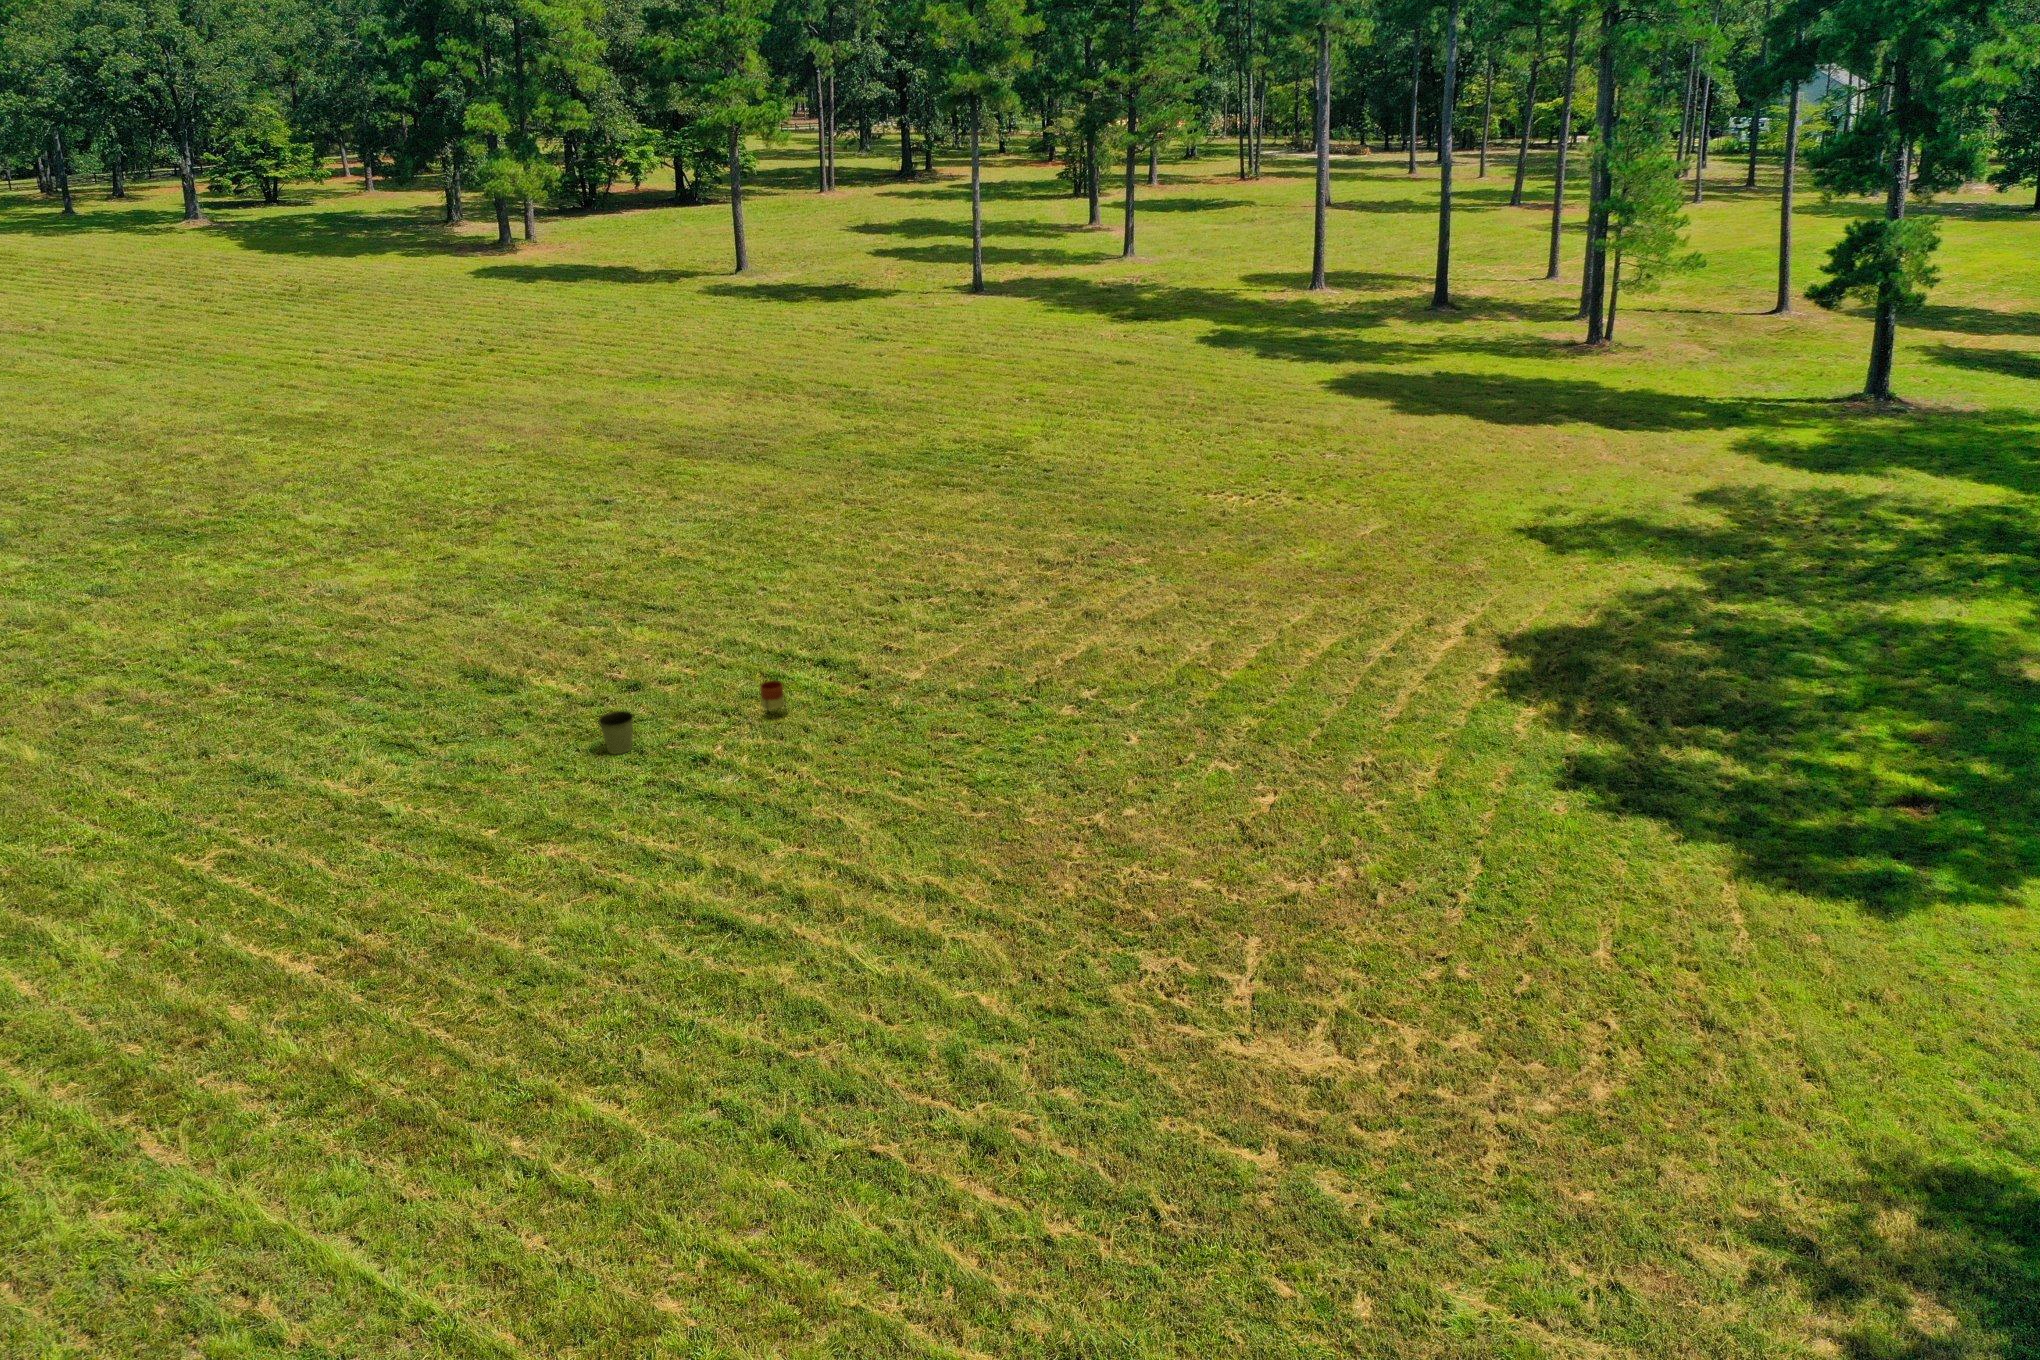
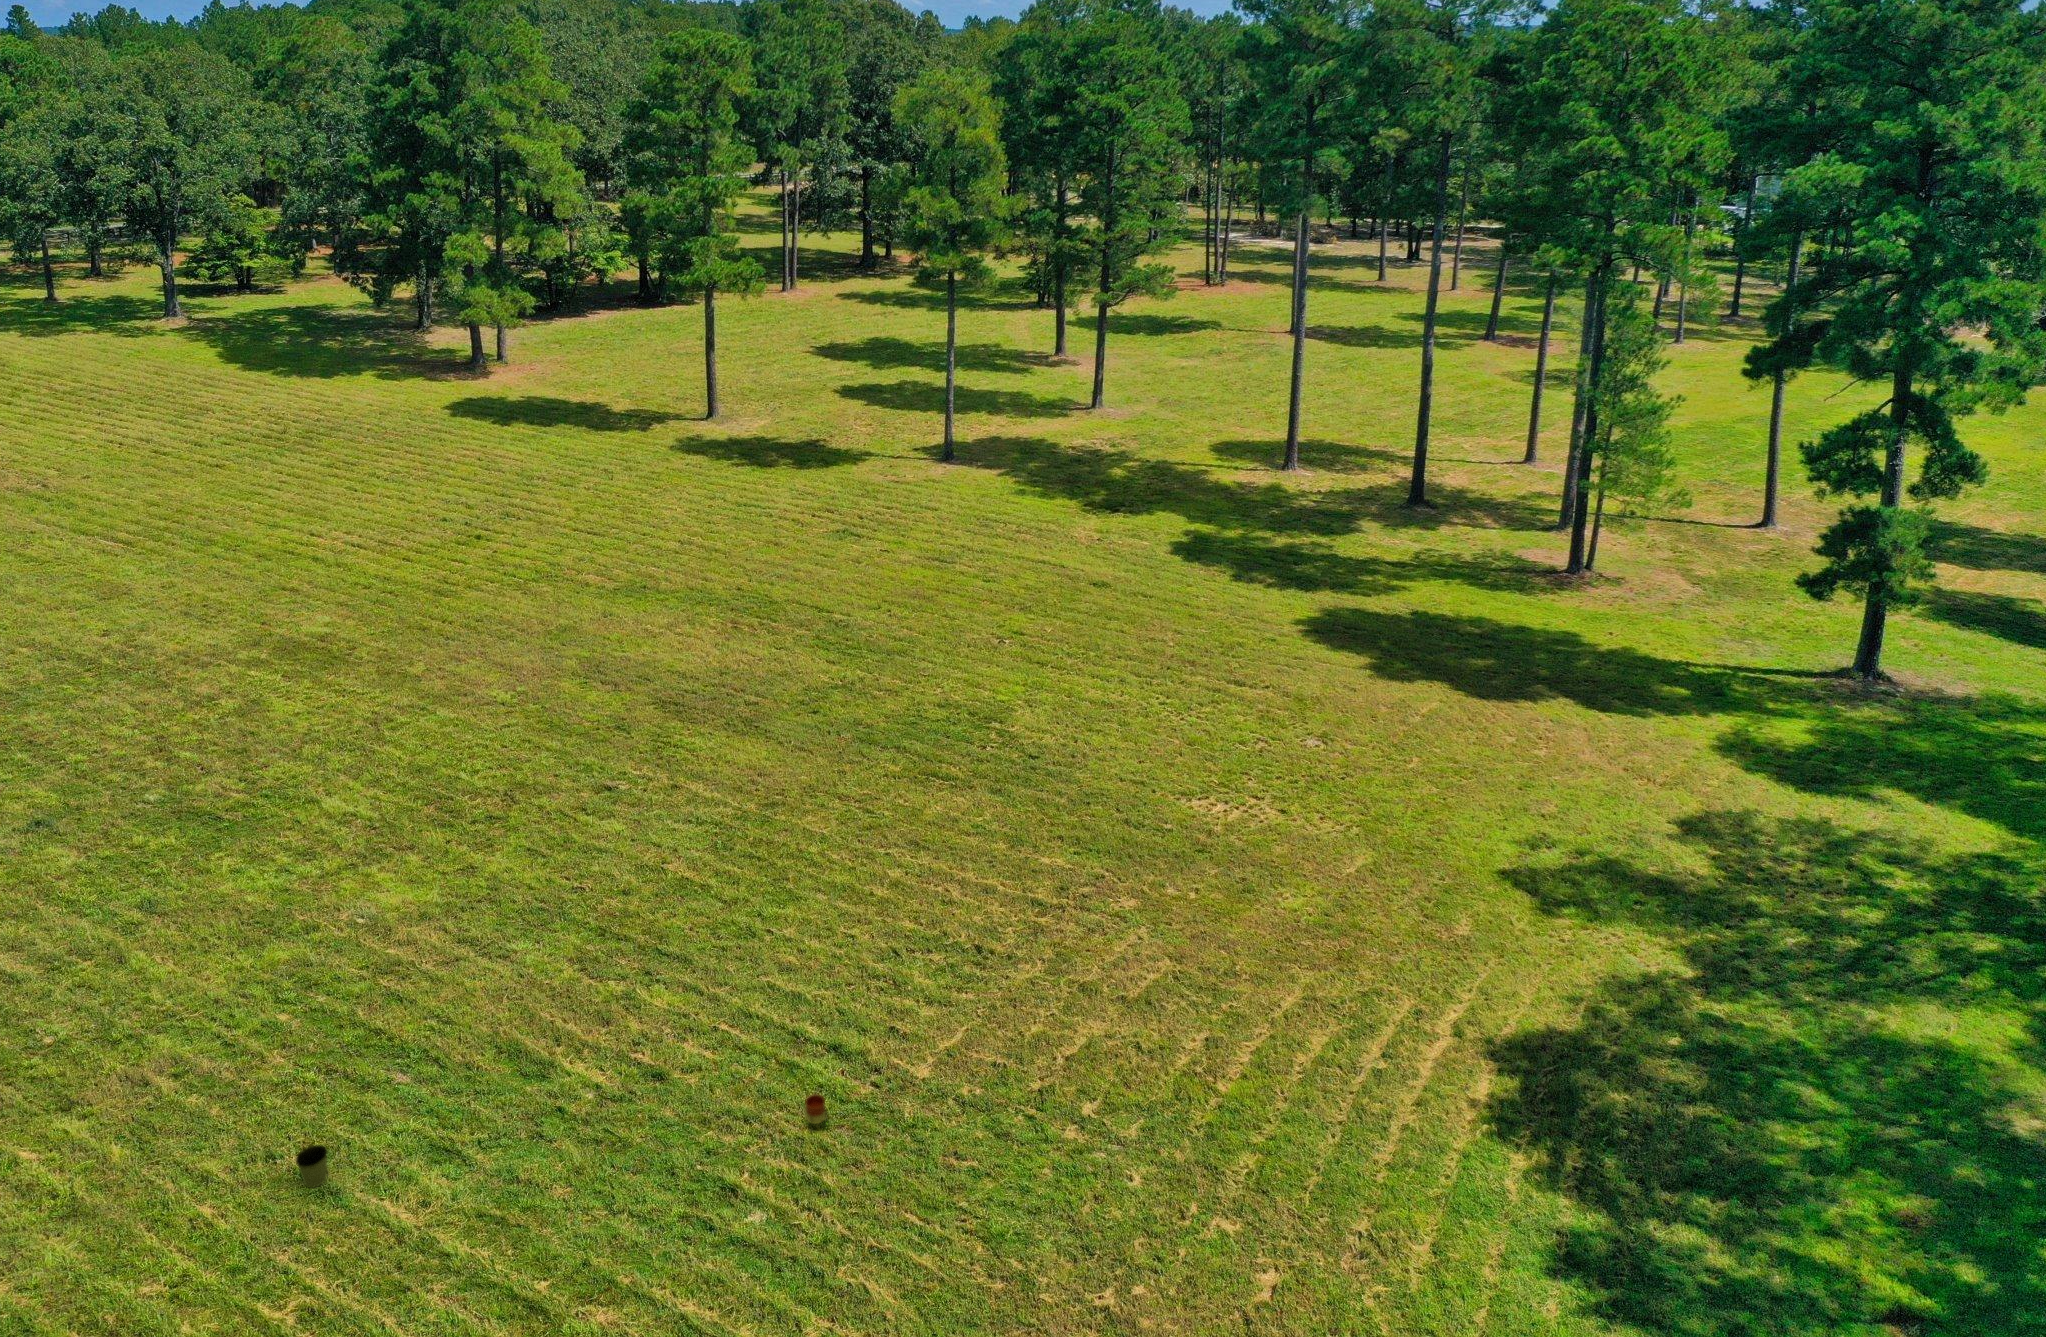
bucket: present [599,711,634,754] -> present [296,1145,327,1188]

